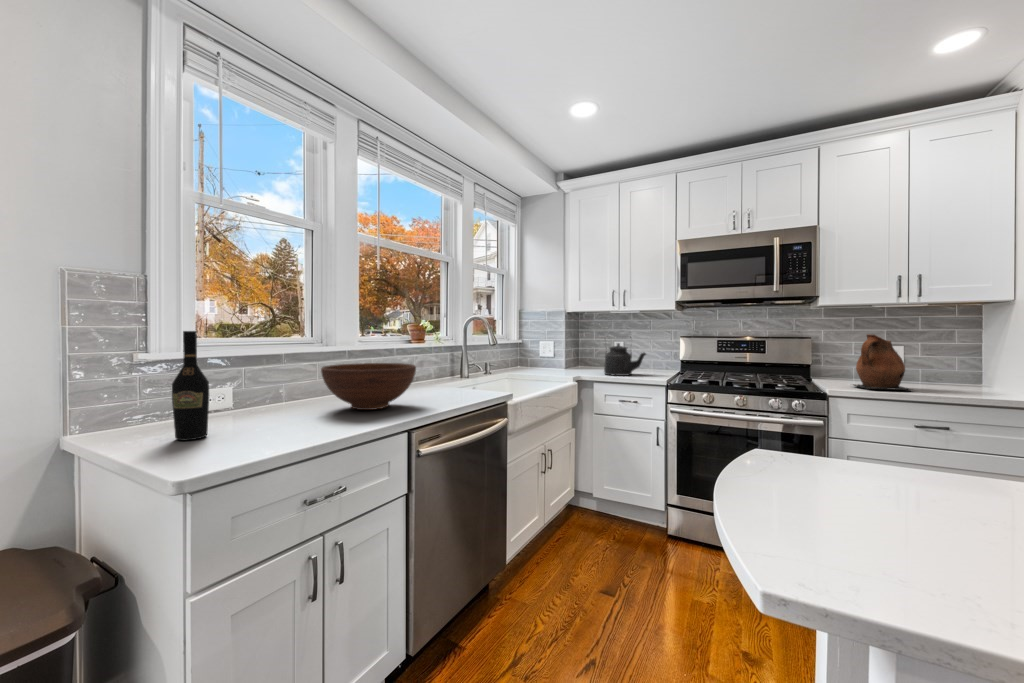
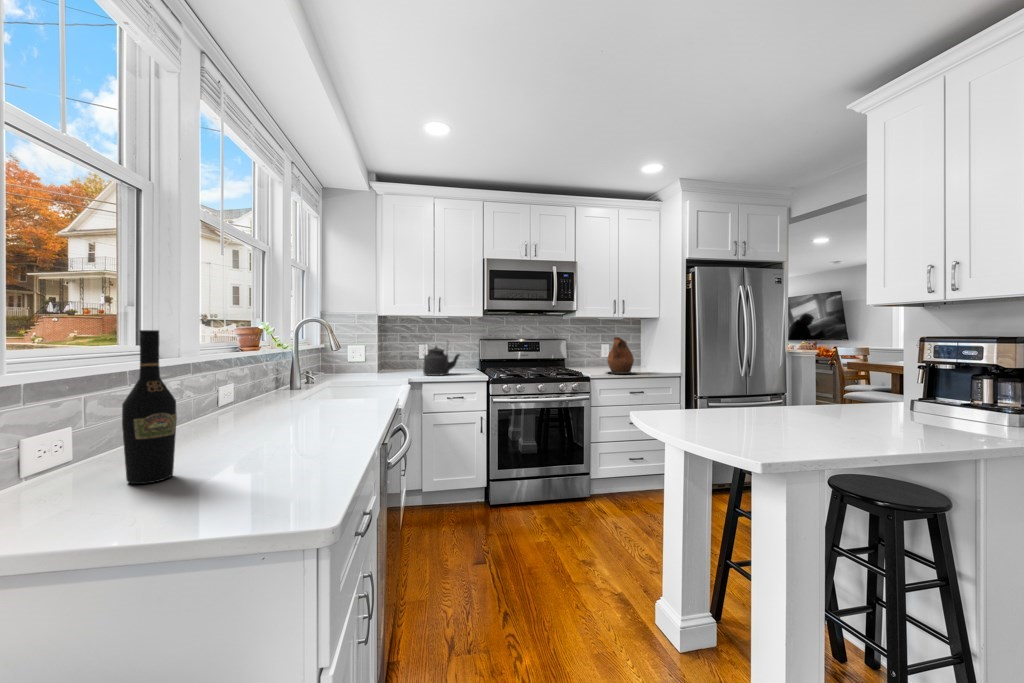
fruit bowl: present [321,363,416,410] -> none [226,370,343,425]

